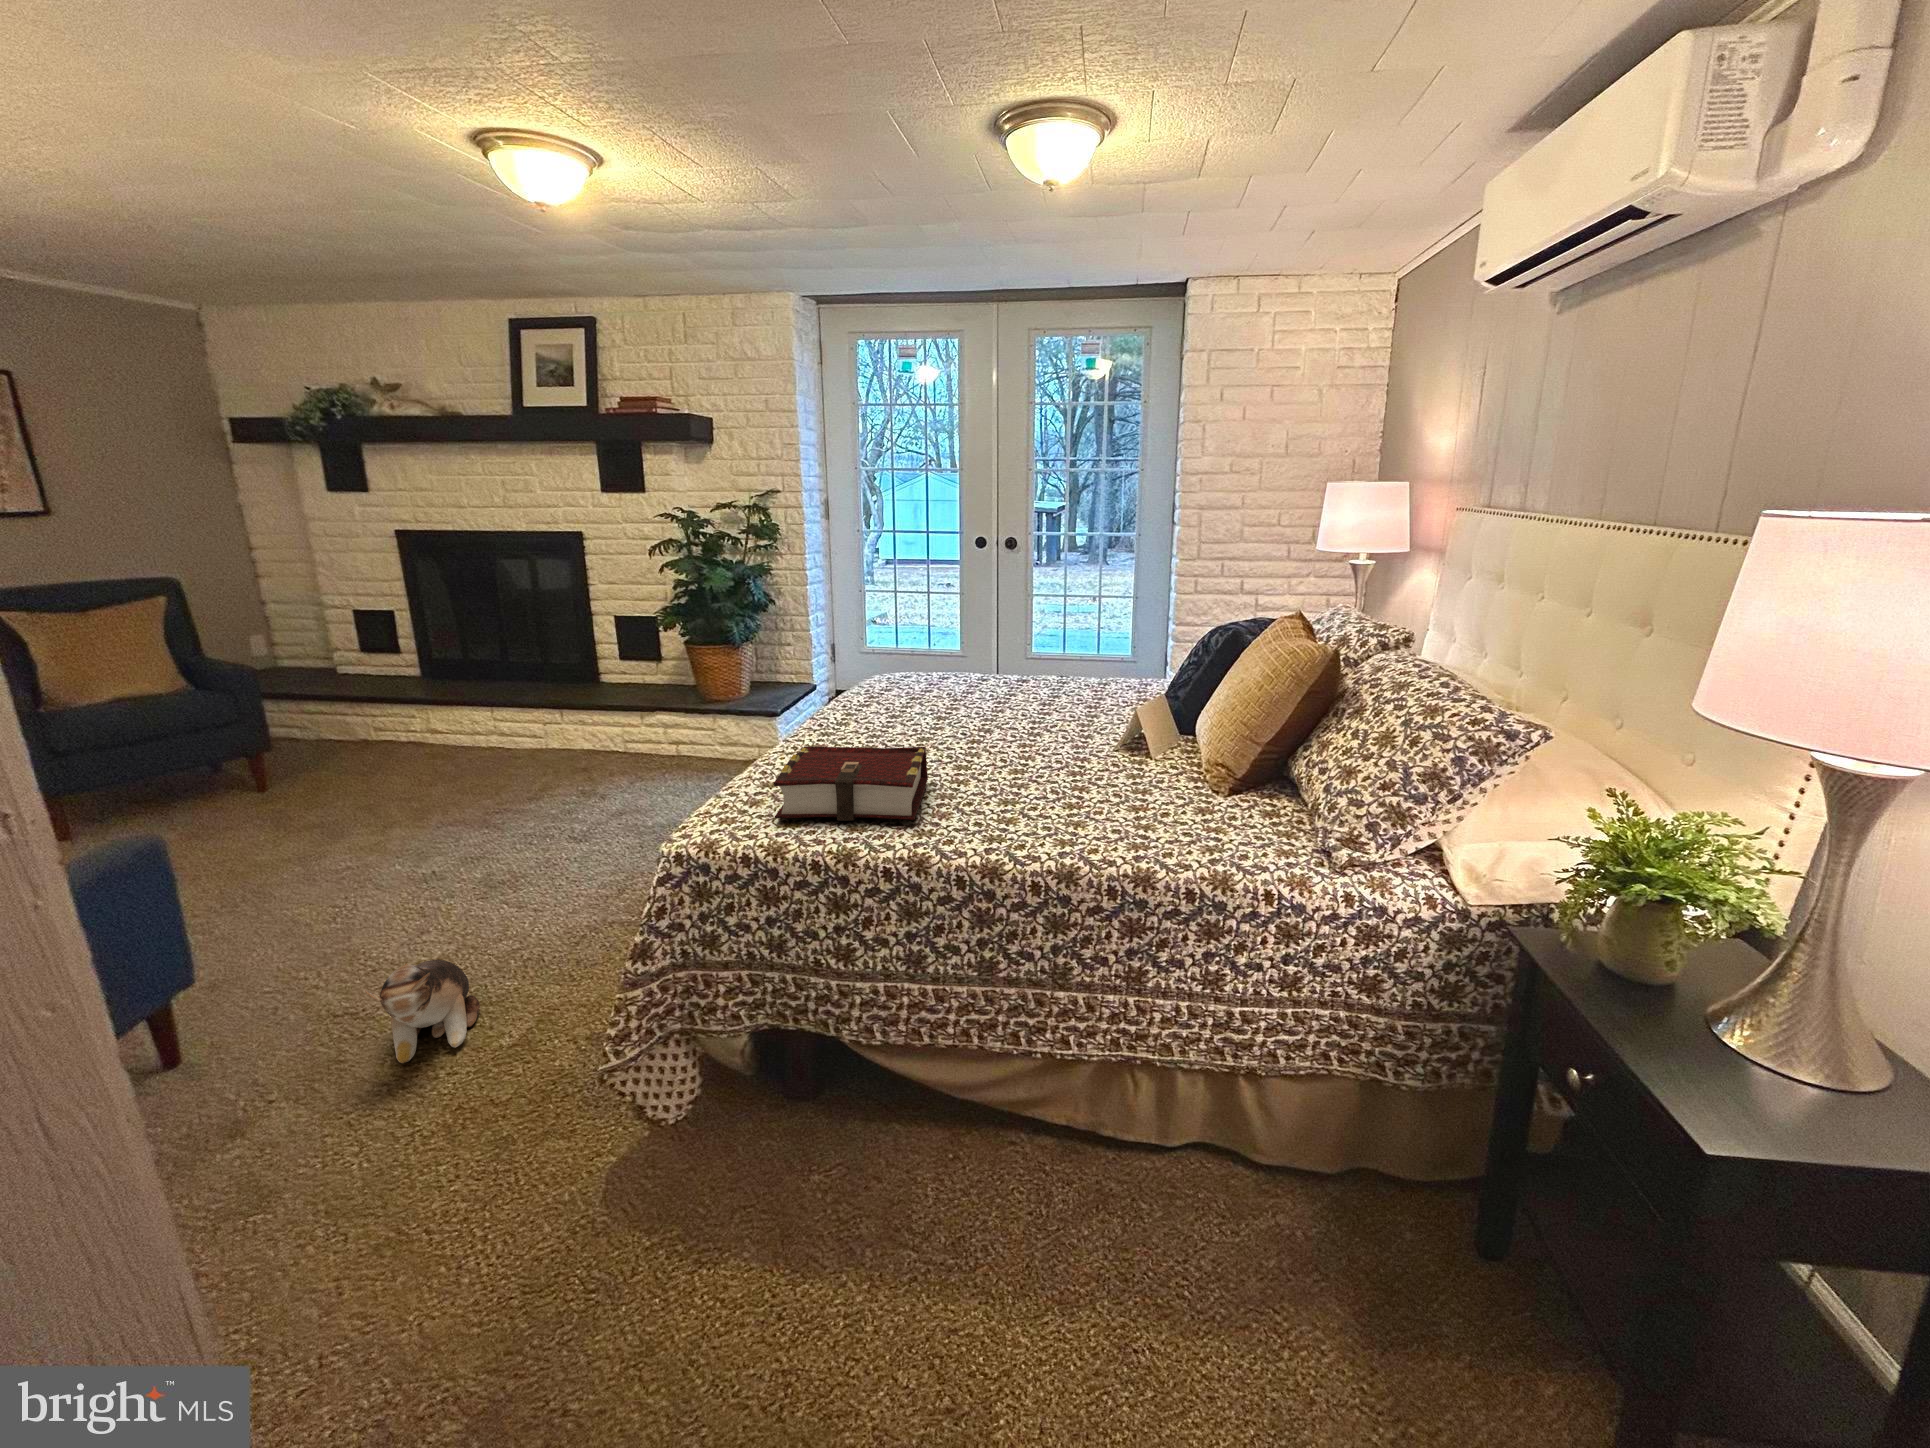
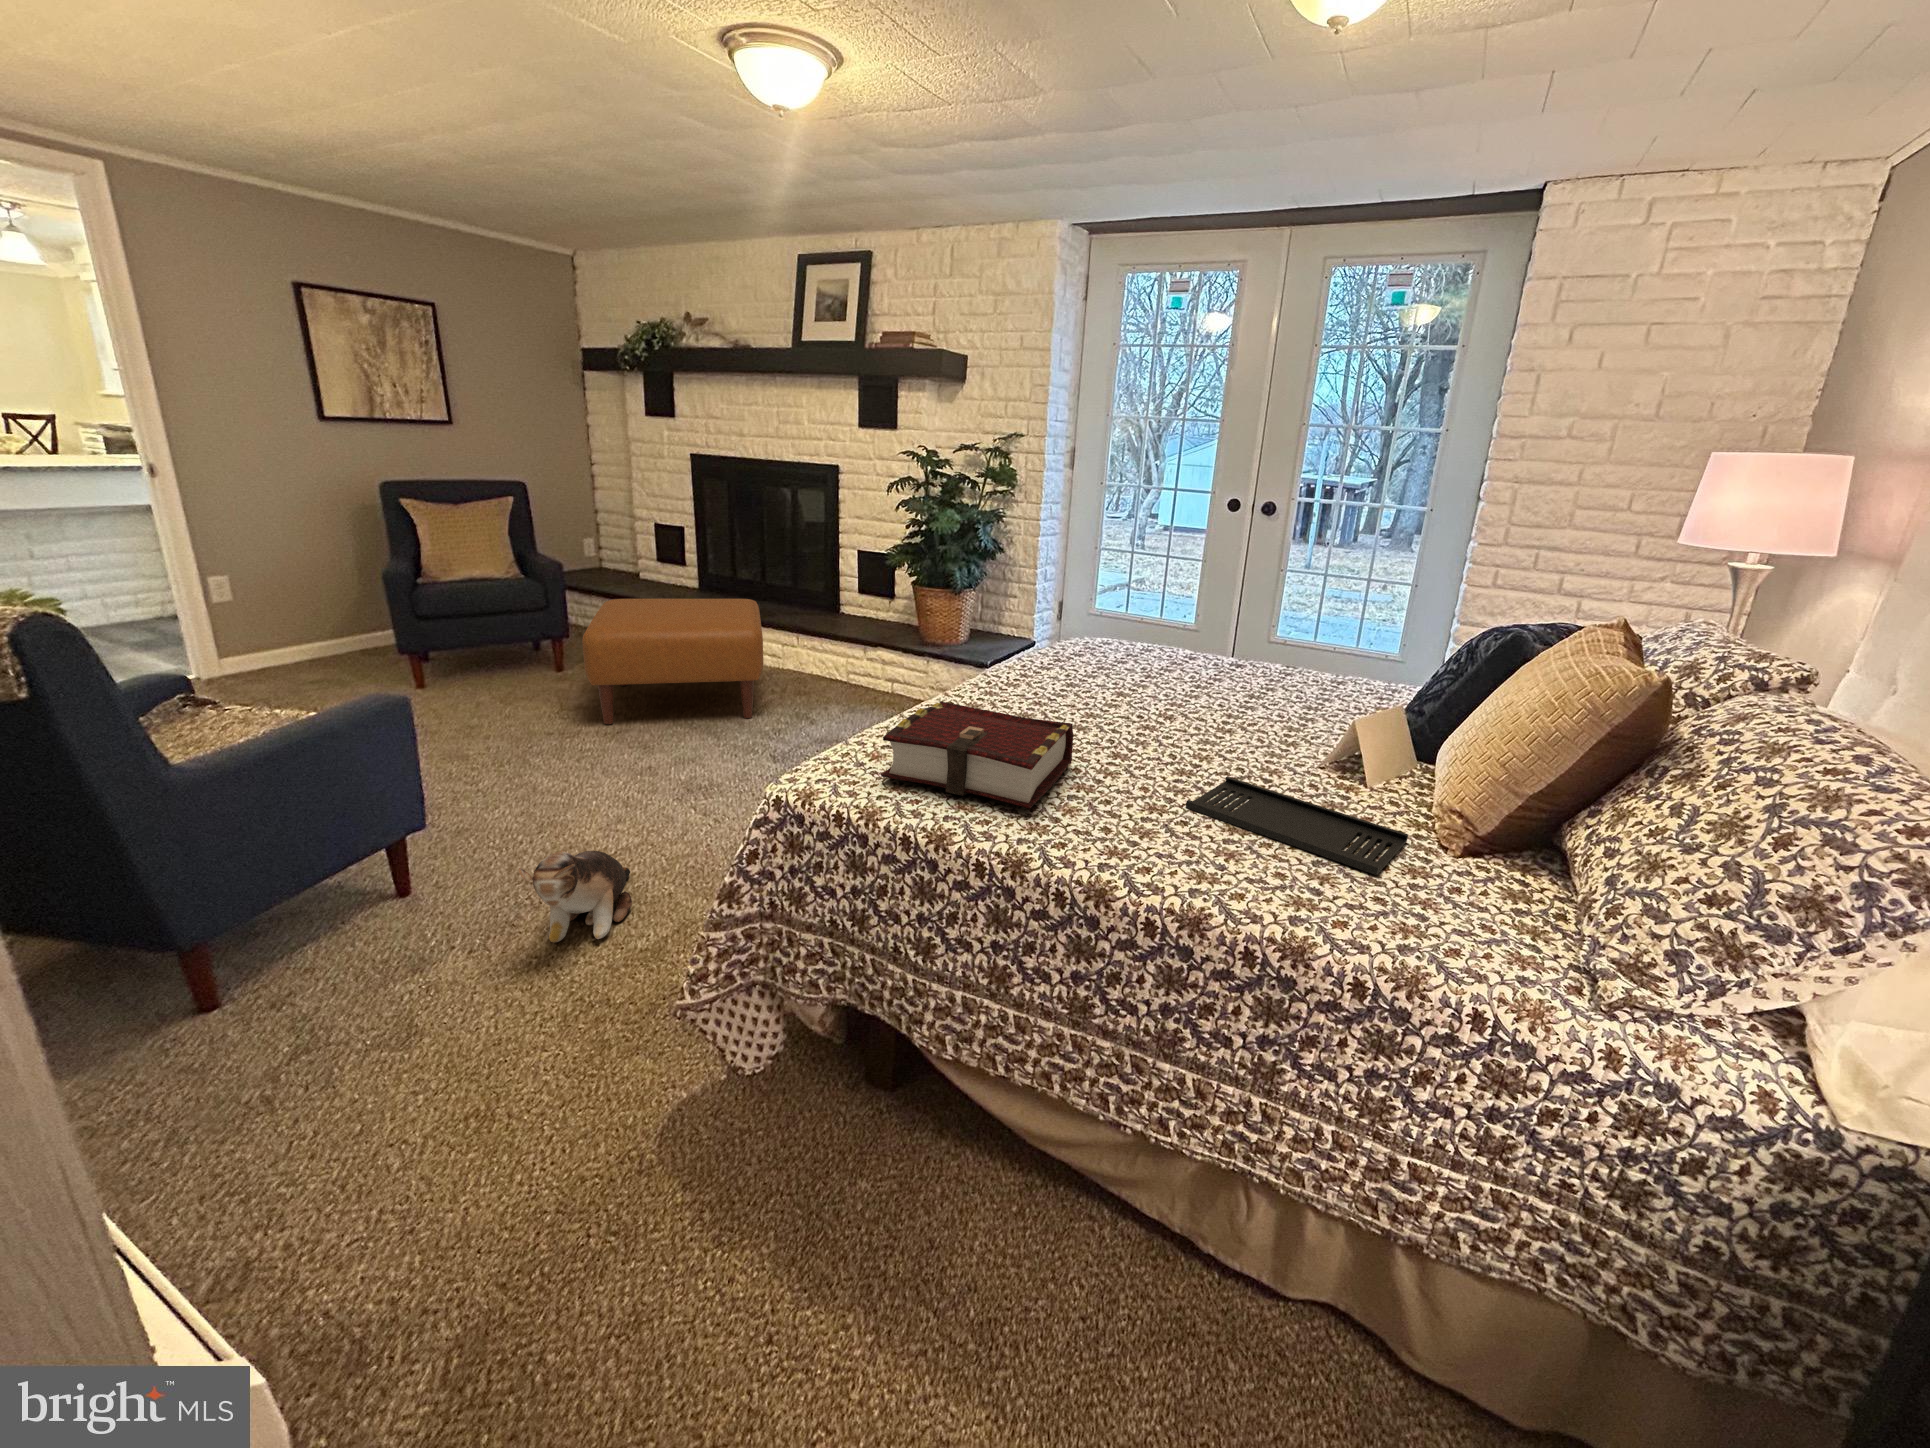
ottoman: none [319,682,539,839] -> present [582,599,763,724]
tray: none [1030,769,1191,819] -> present [1186,776,1408,875]

